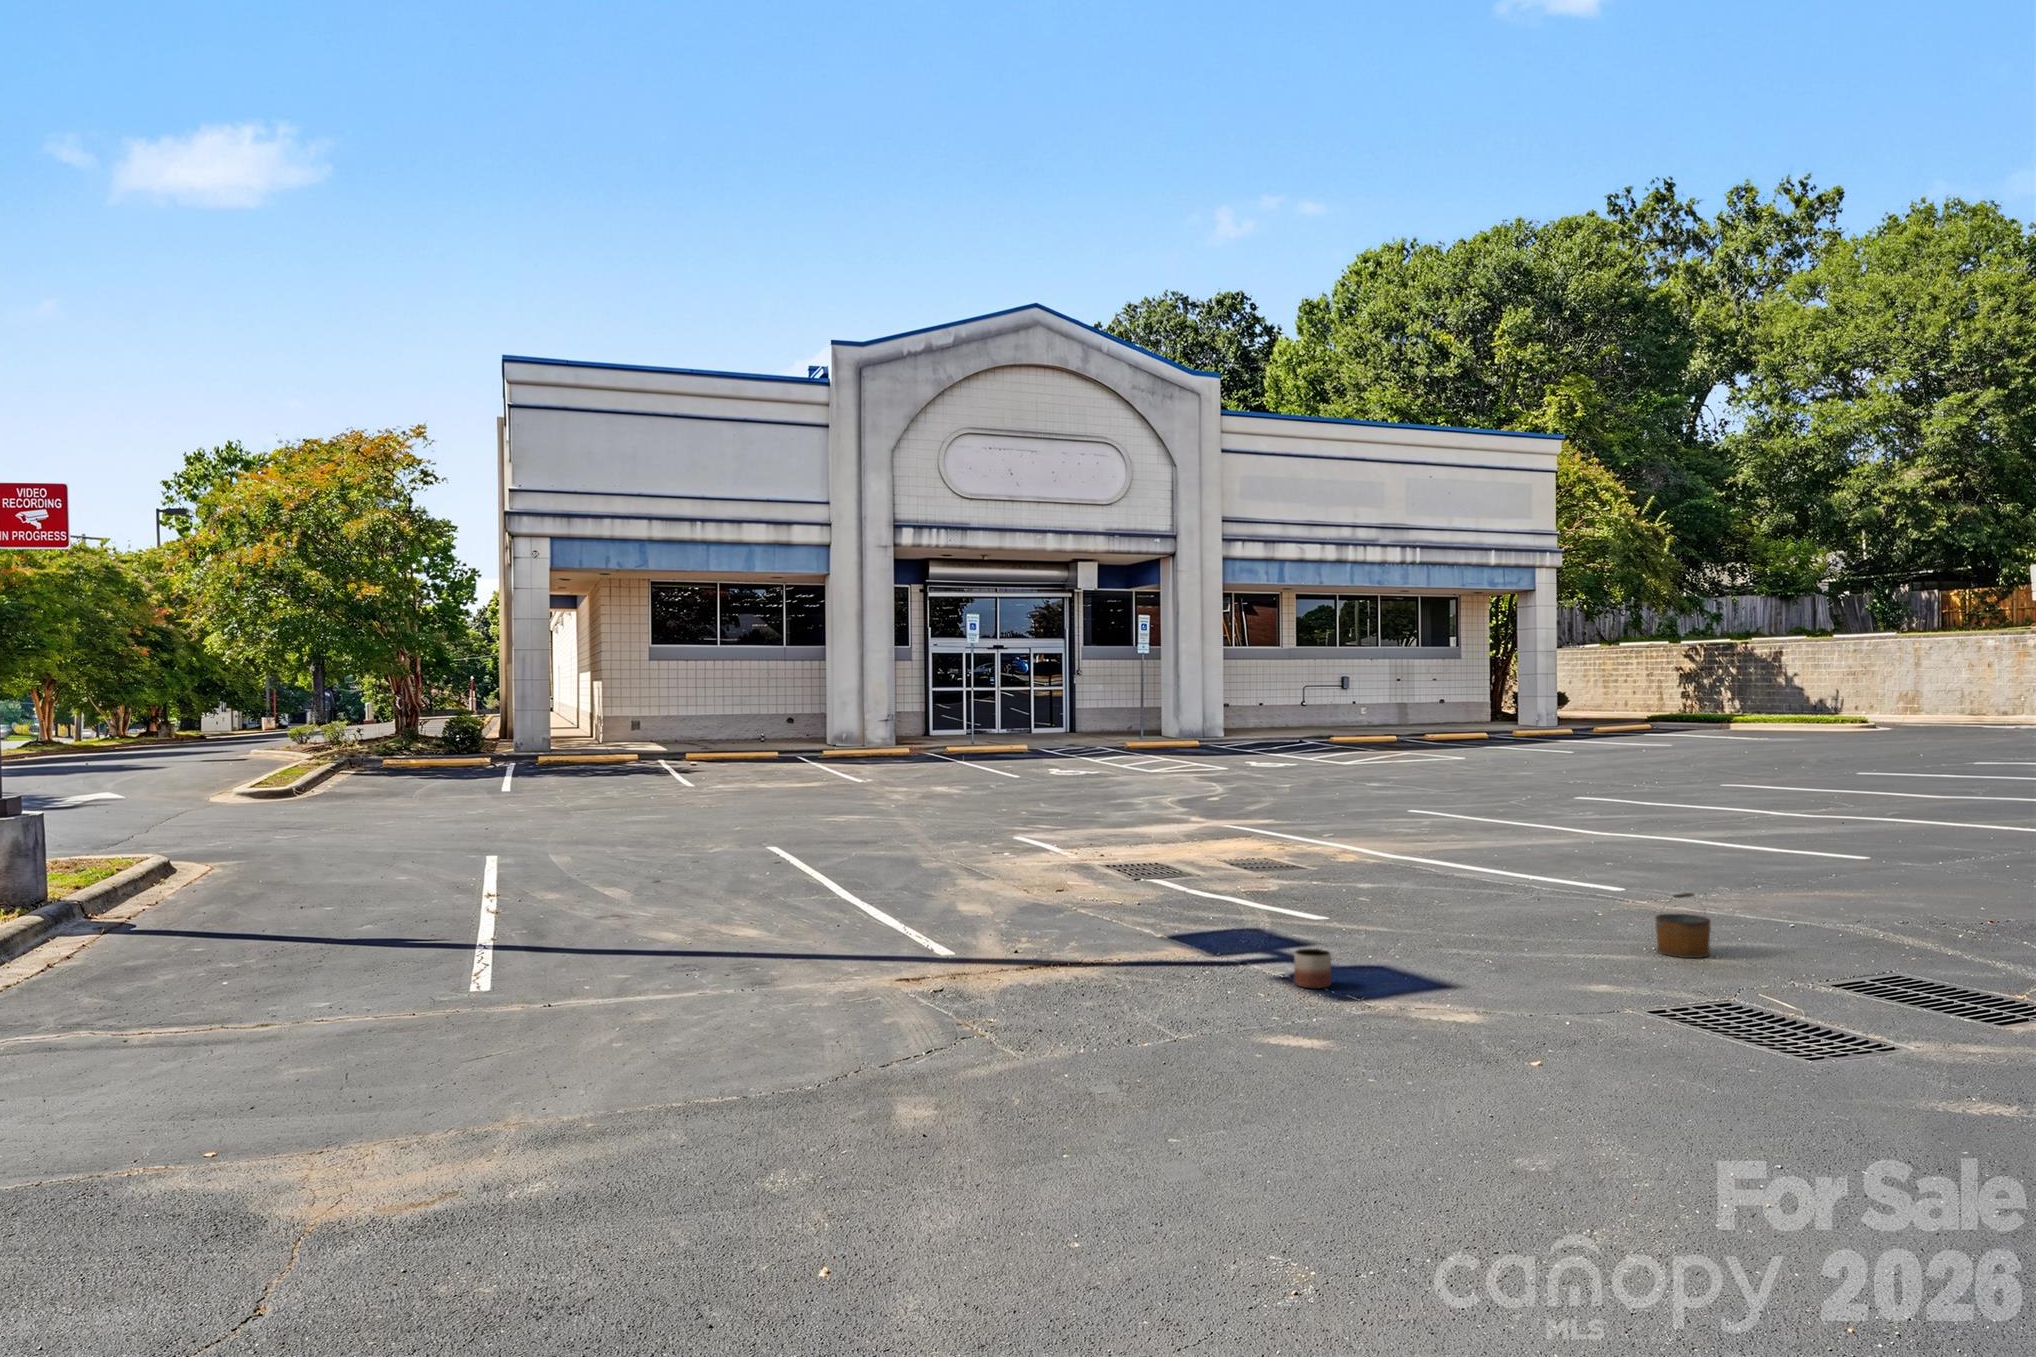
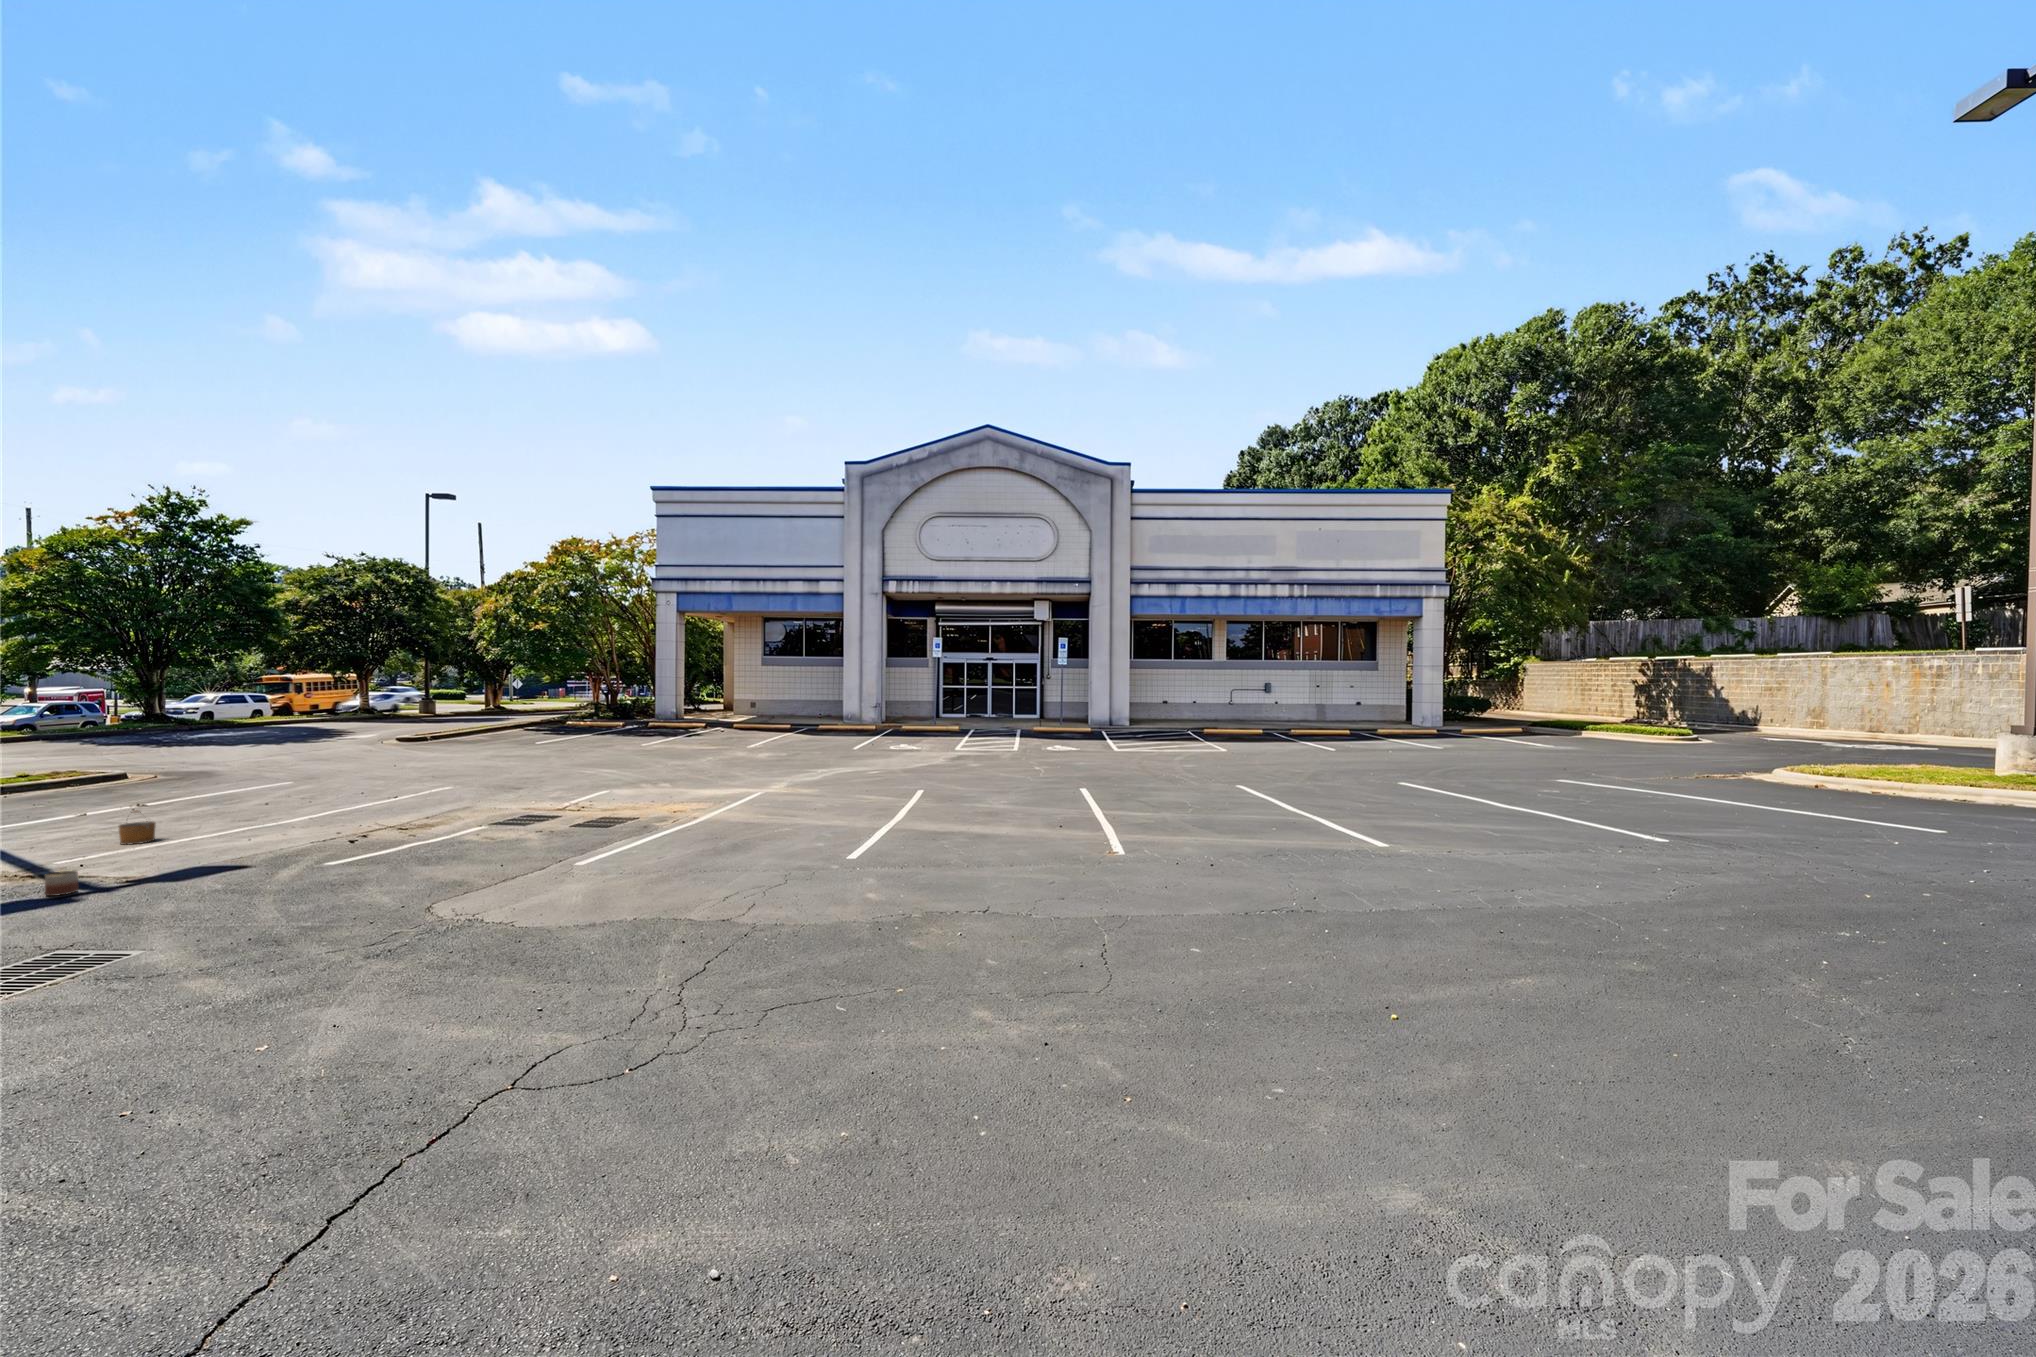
bucket: present [1656,893,1711,958] -> present [119,810,155,845]

